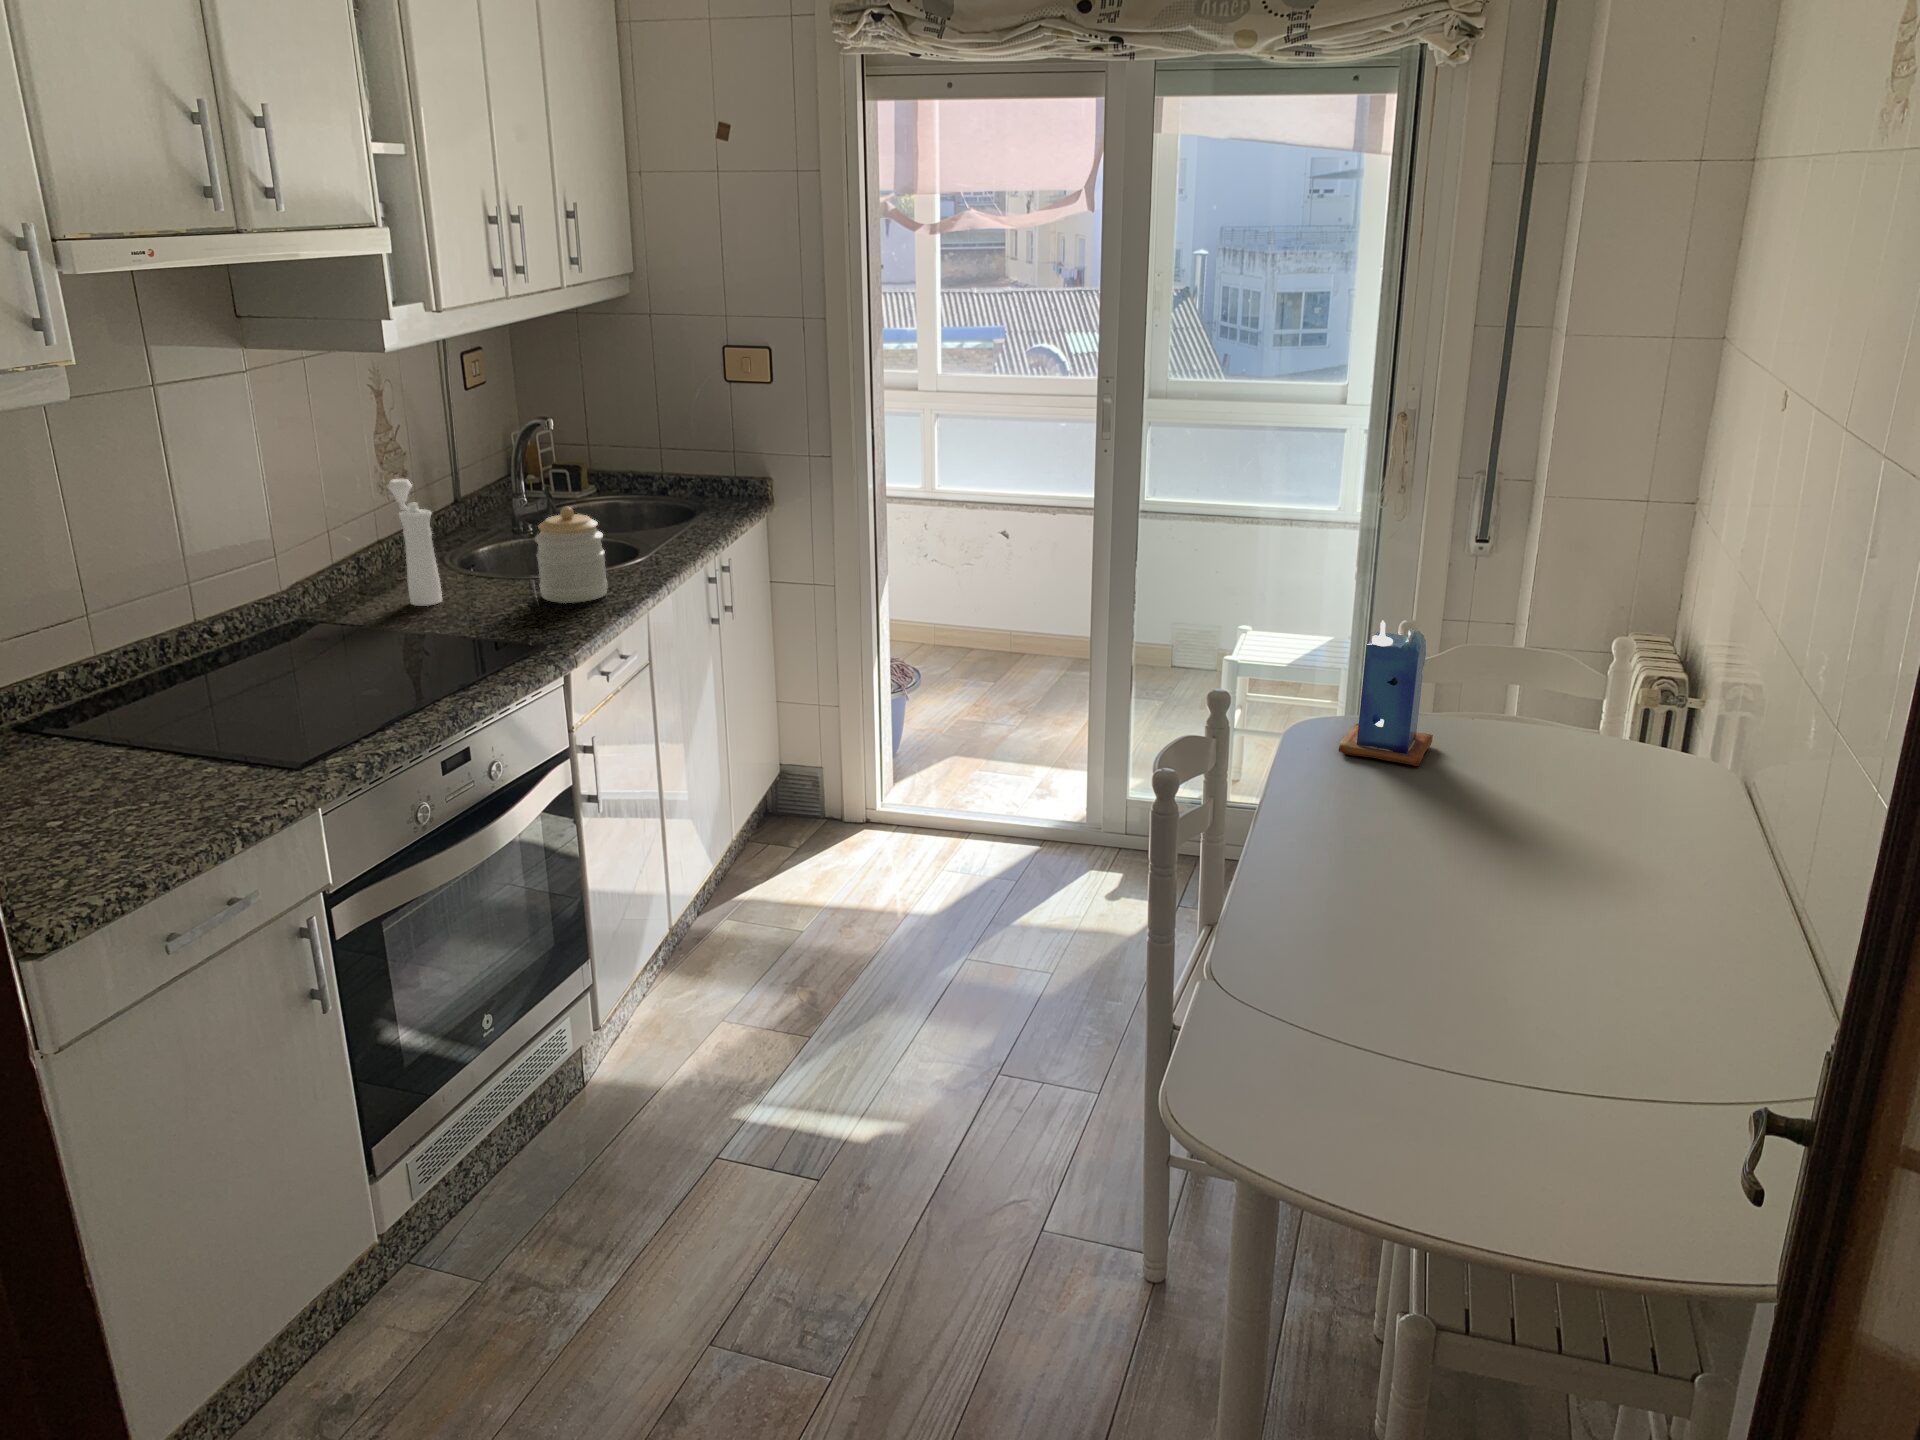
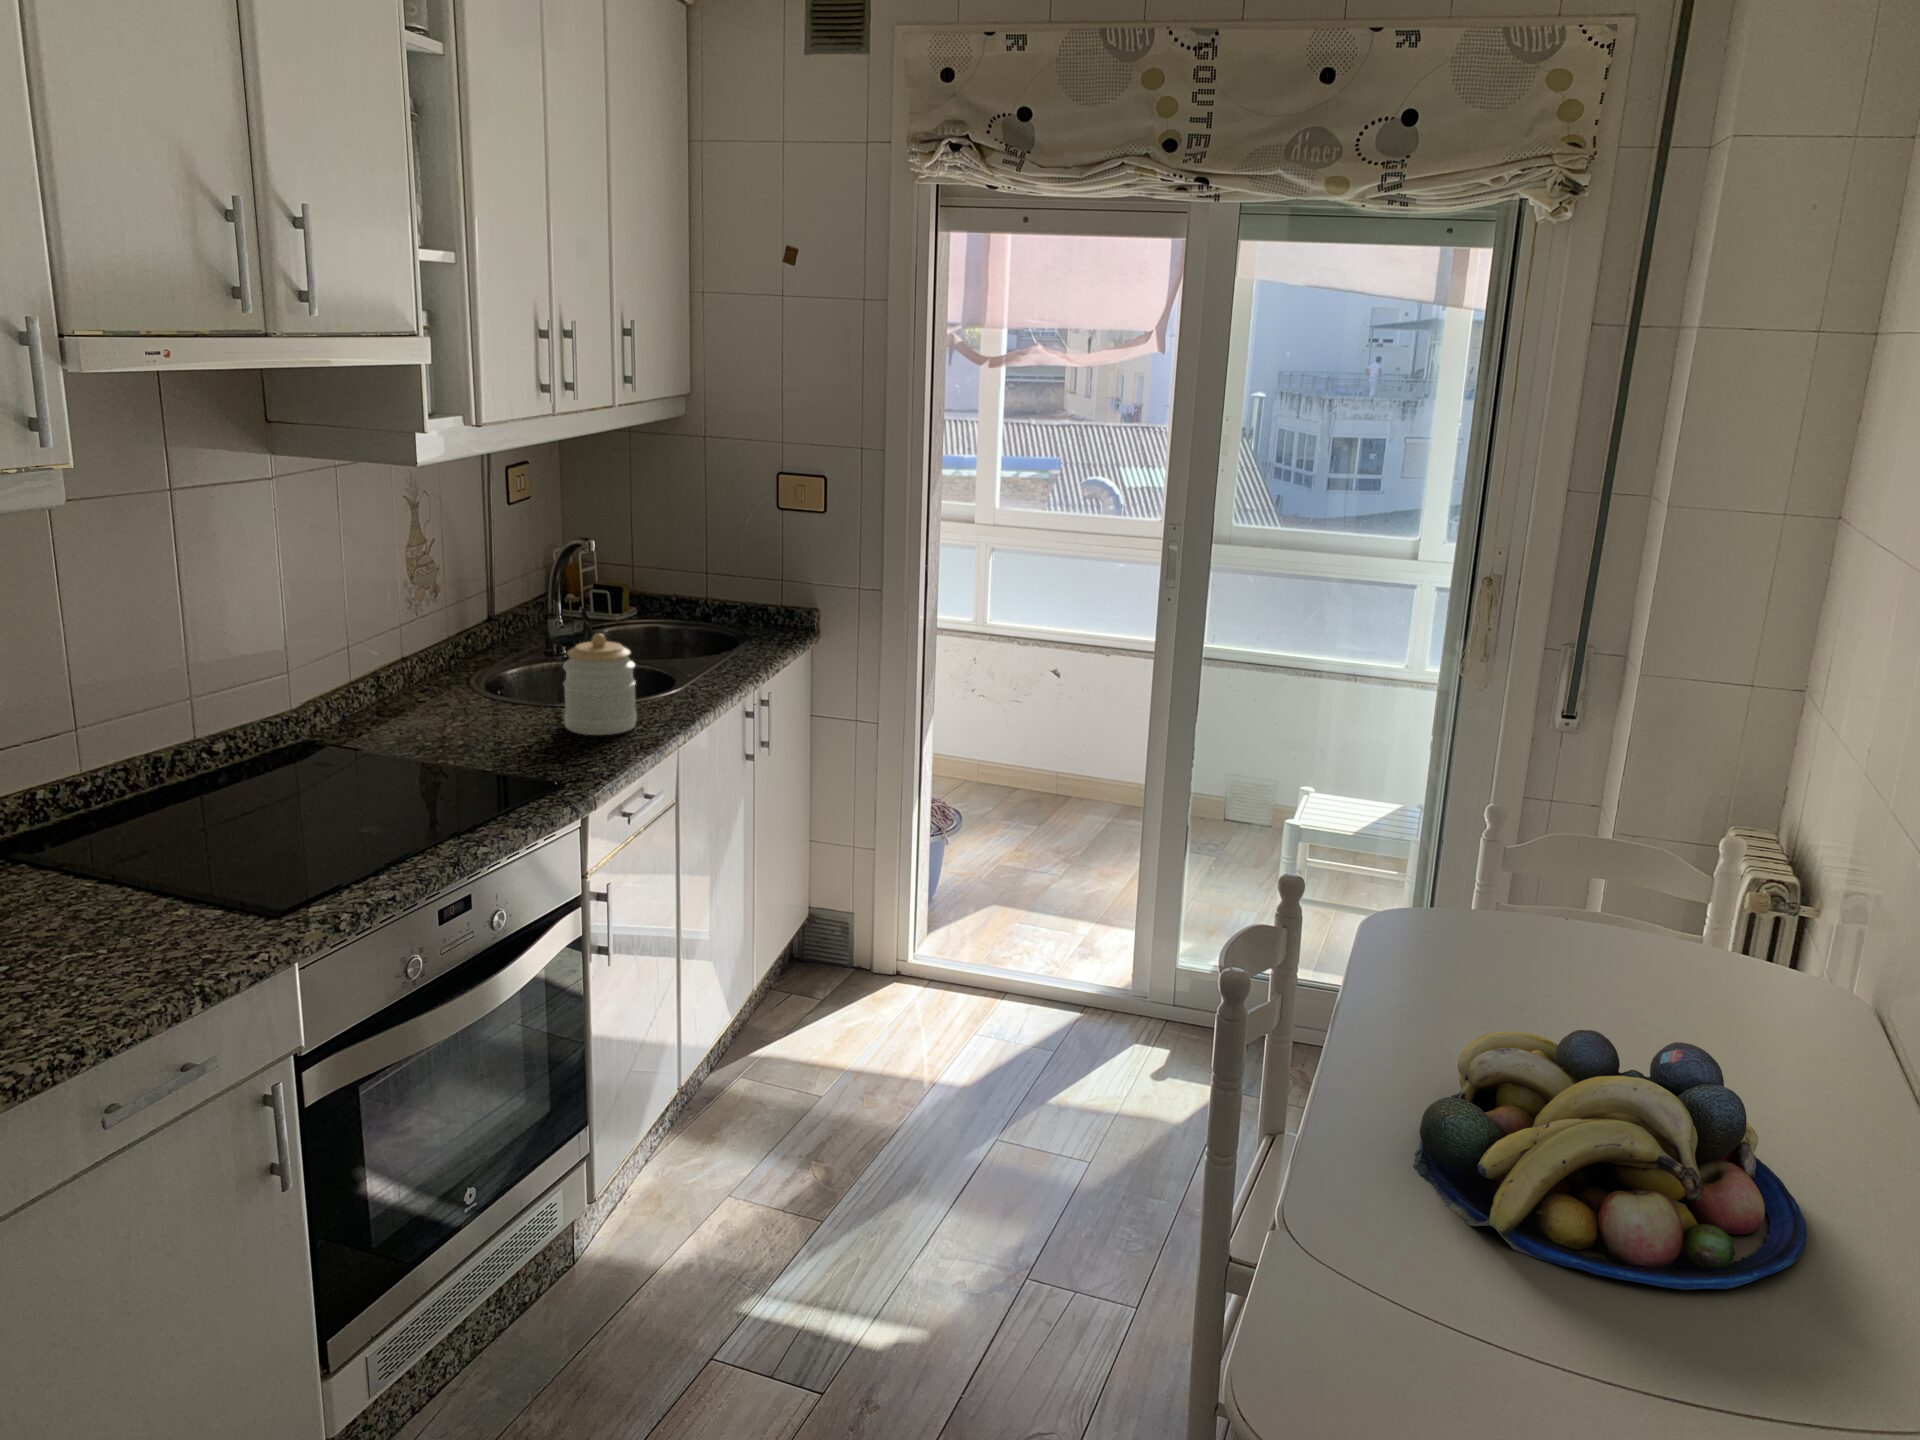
pepper mill: present [388,479,442,606] -> none [413,595,461,731]
candle: present [1339,620,1433,766] -> none [1429,811,1534,977]
fruit bowl: none [1314,797,1646,998] -> present [1413,1030,1807,1290]

